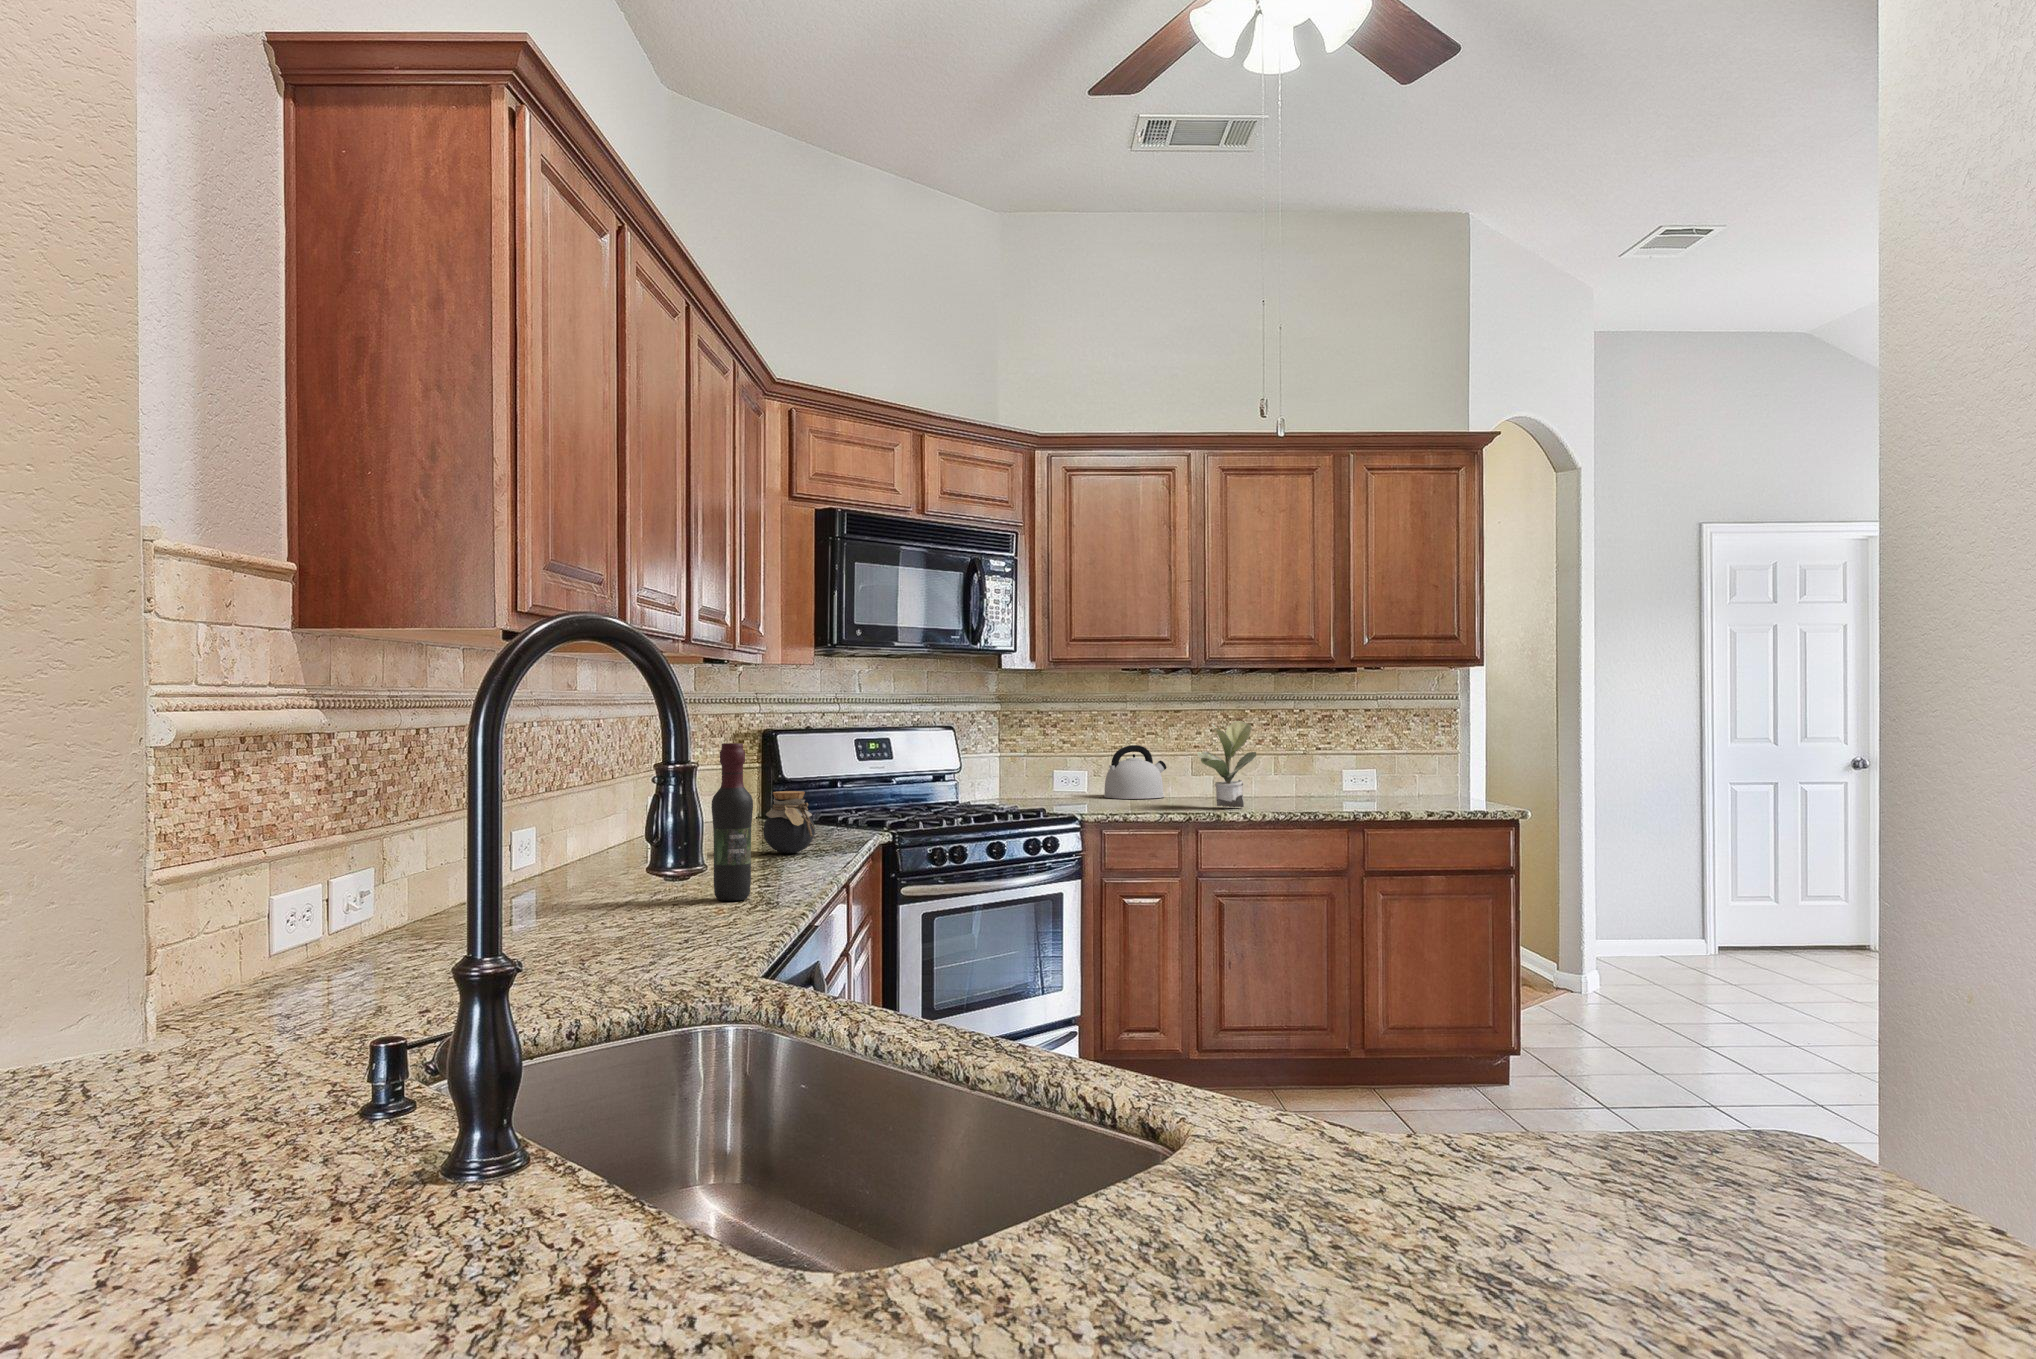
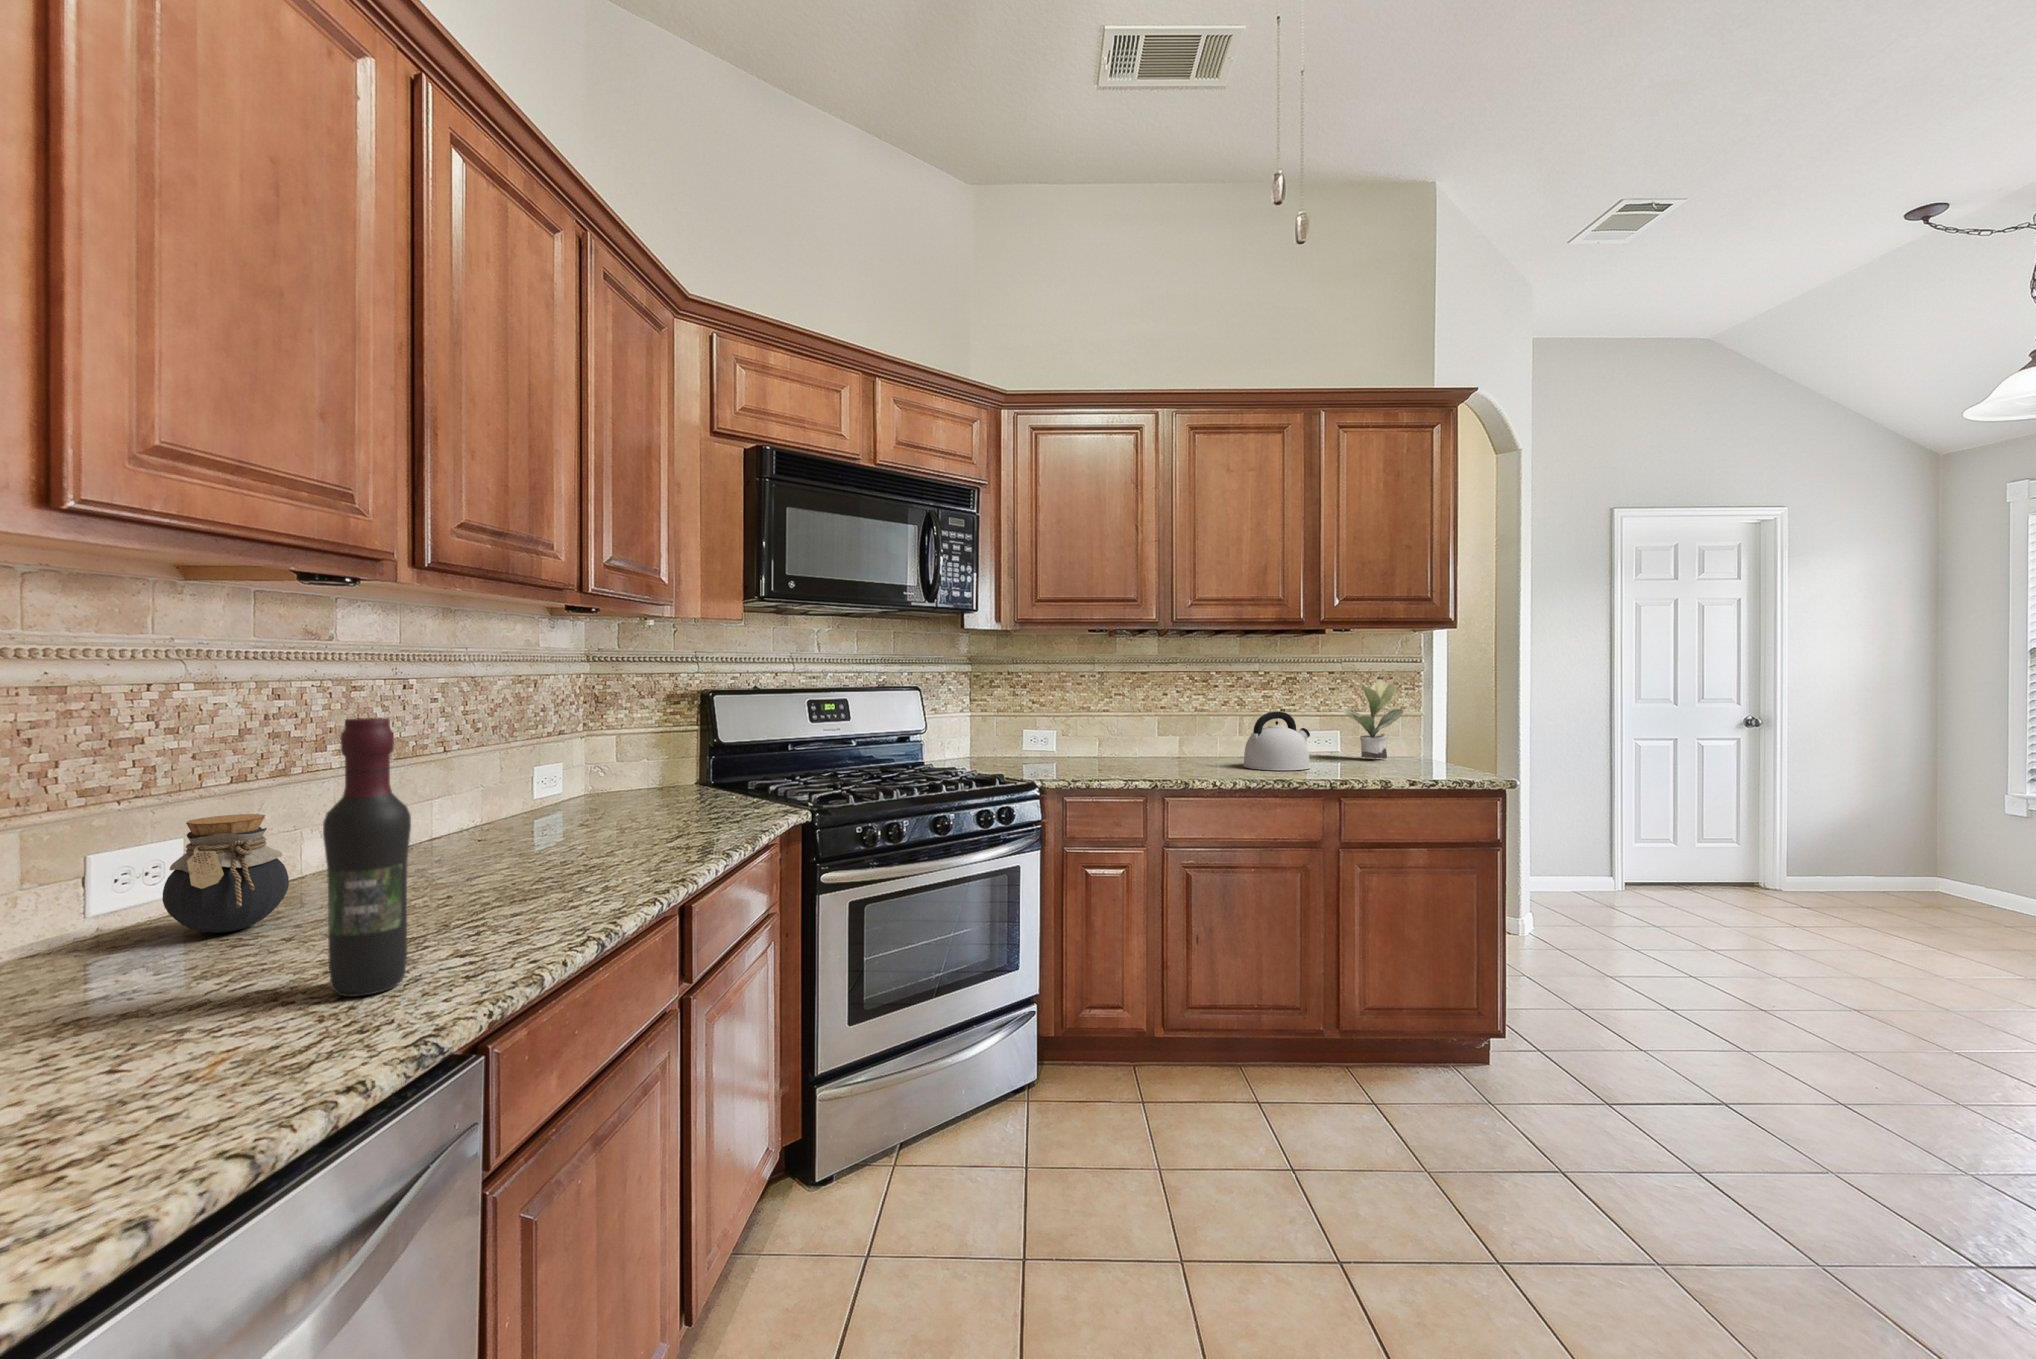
potted plant: present [1197,721,1256,808] -> present [1342,681,1403,759]
kettle: present [1104,745,1167,799] -> present [1243,712,1310,770]
jar: present [763,791,815,853] -> present [162,814,289,933]

